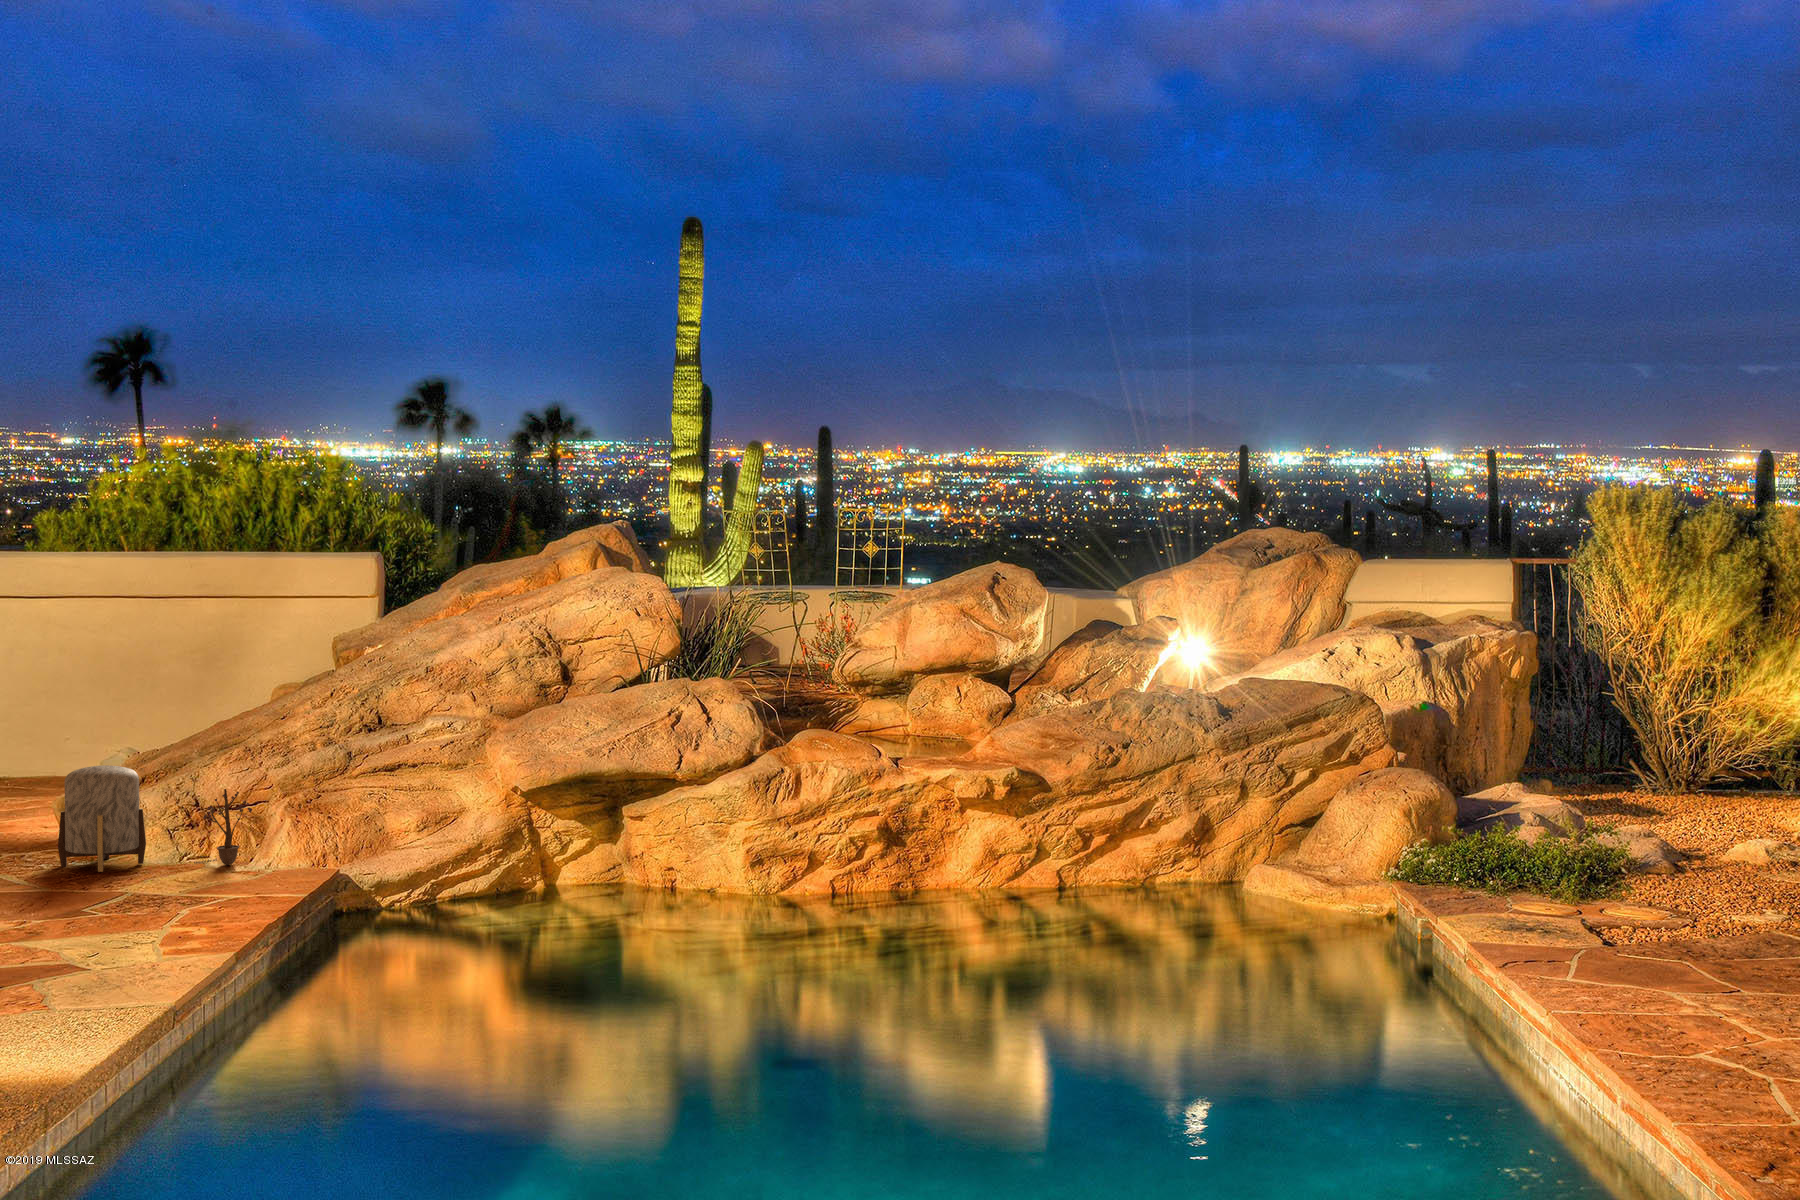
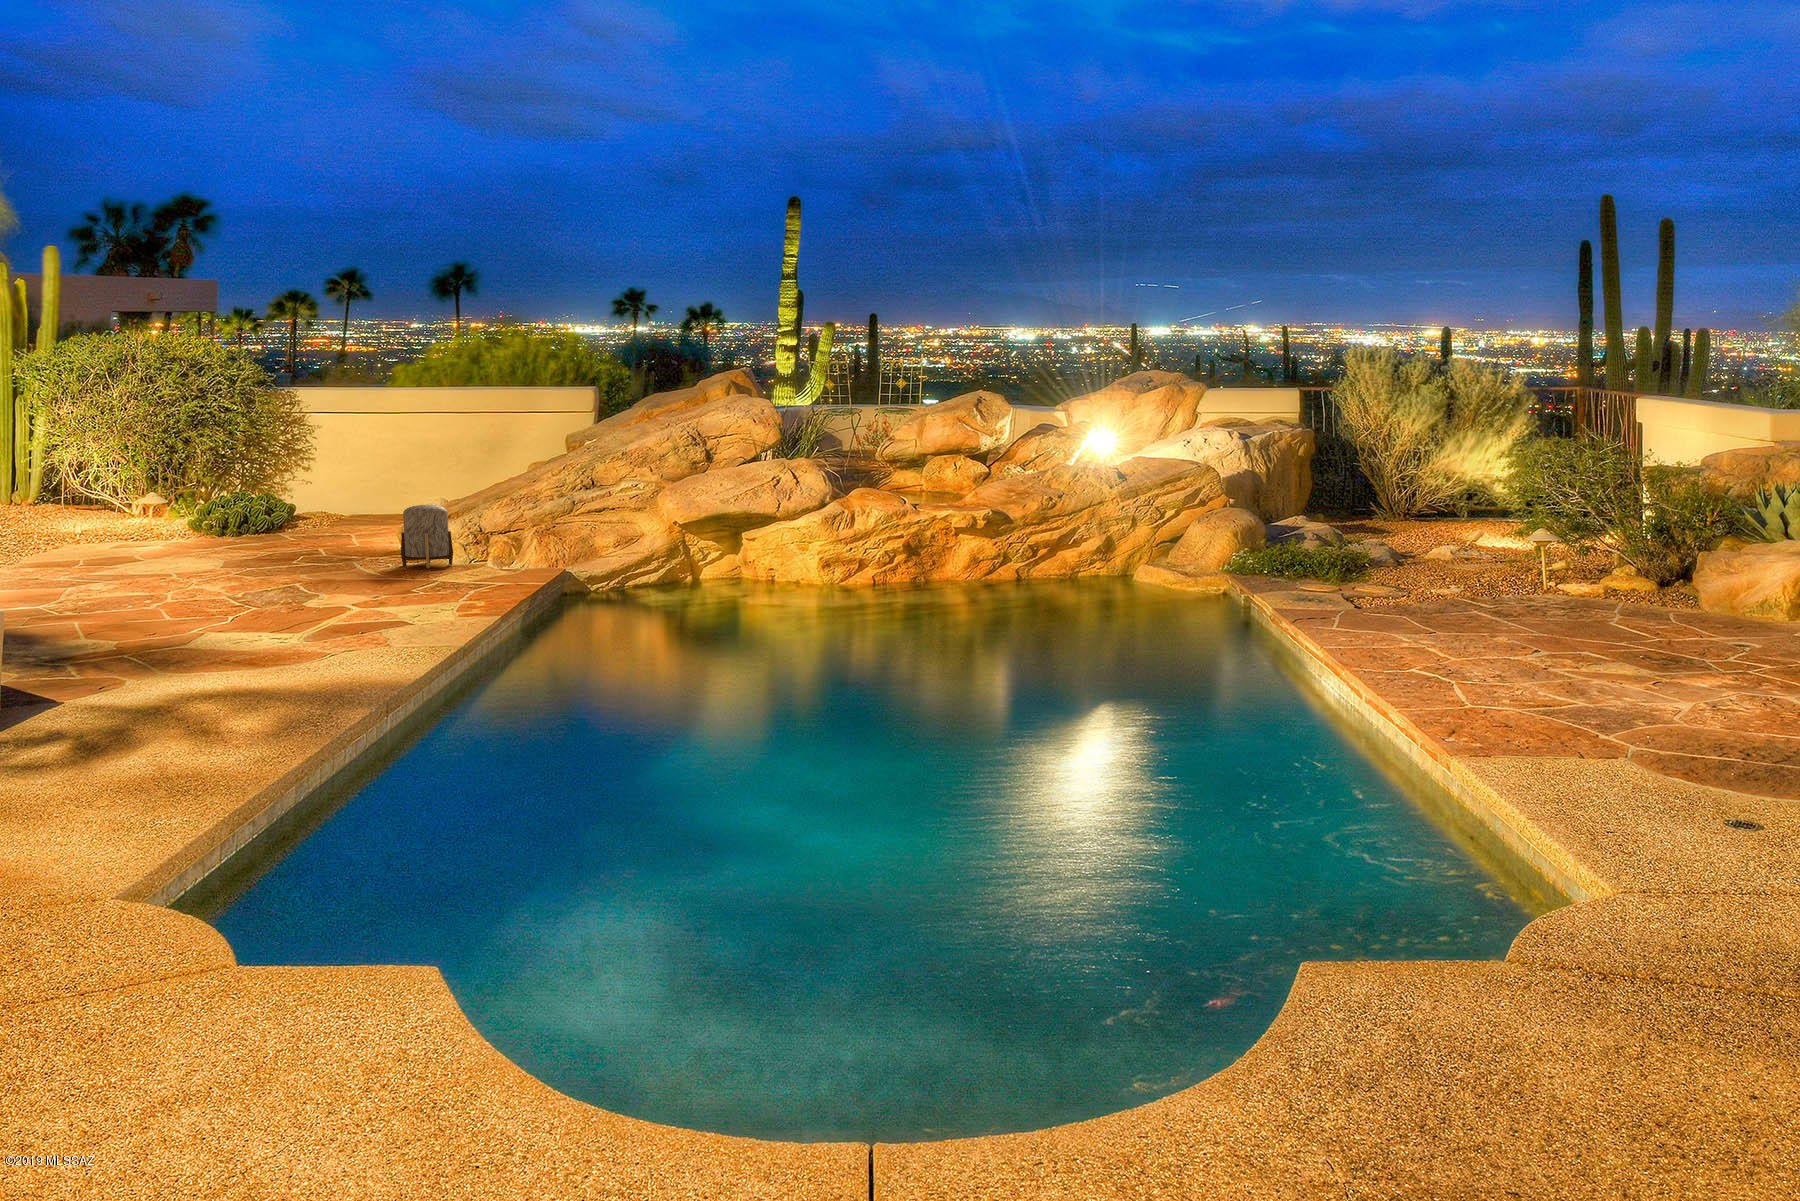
decorative plant: present [194,789,252,865] -> none [483,519,517,566]

